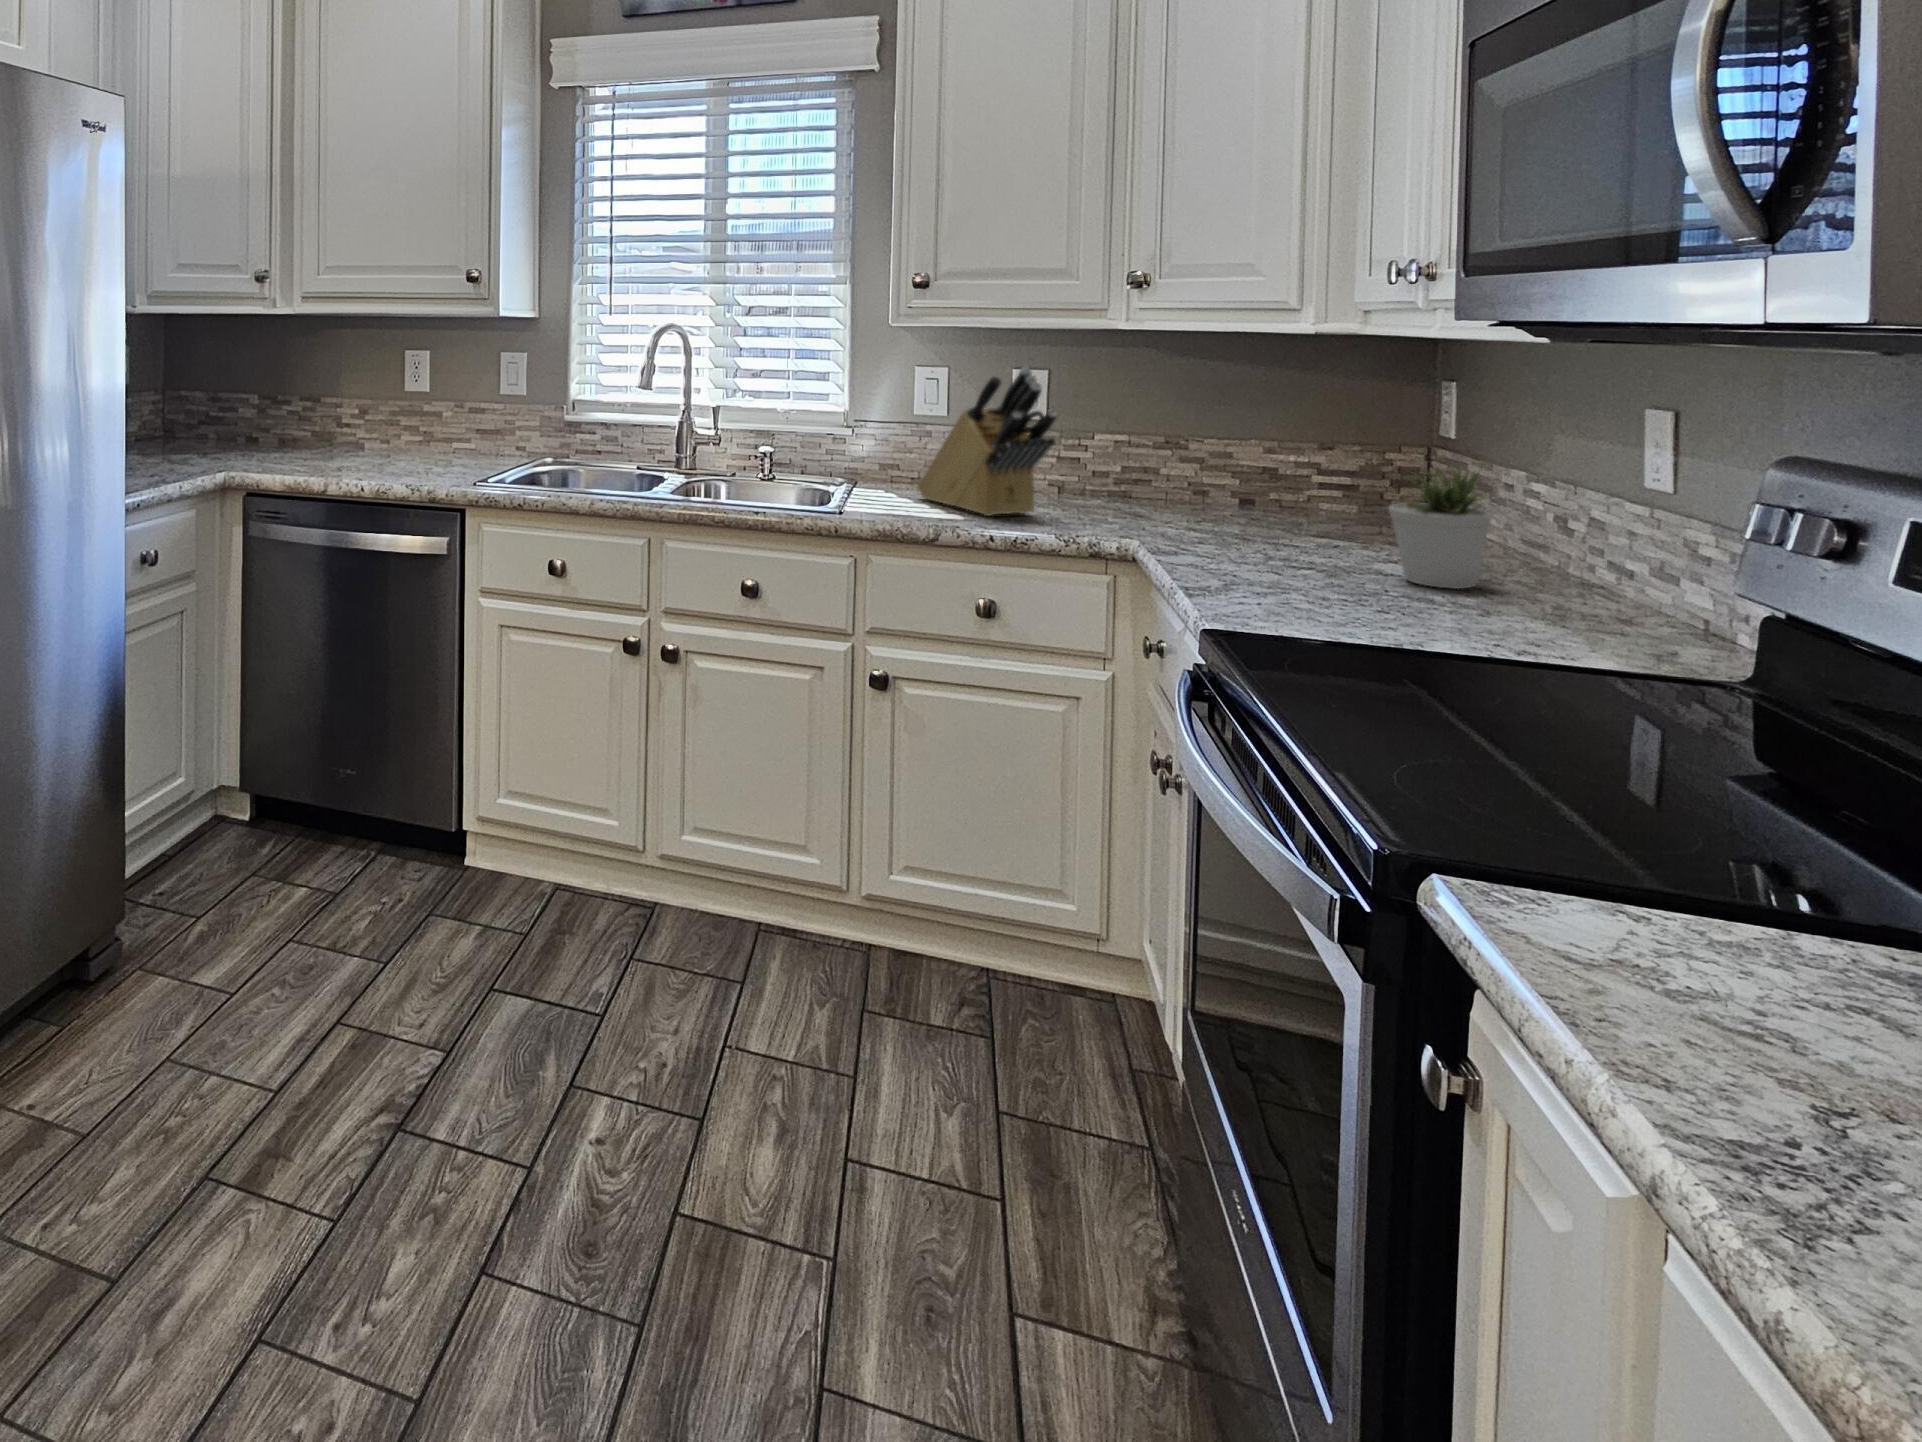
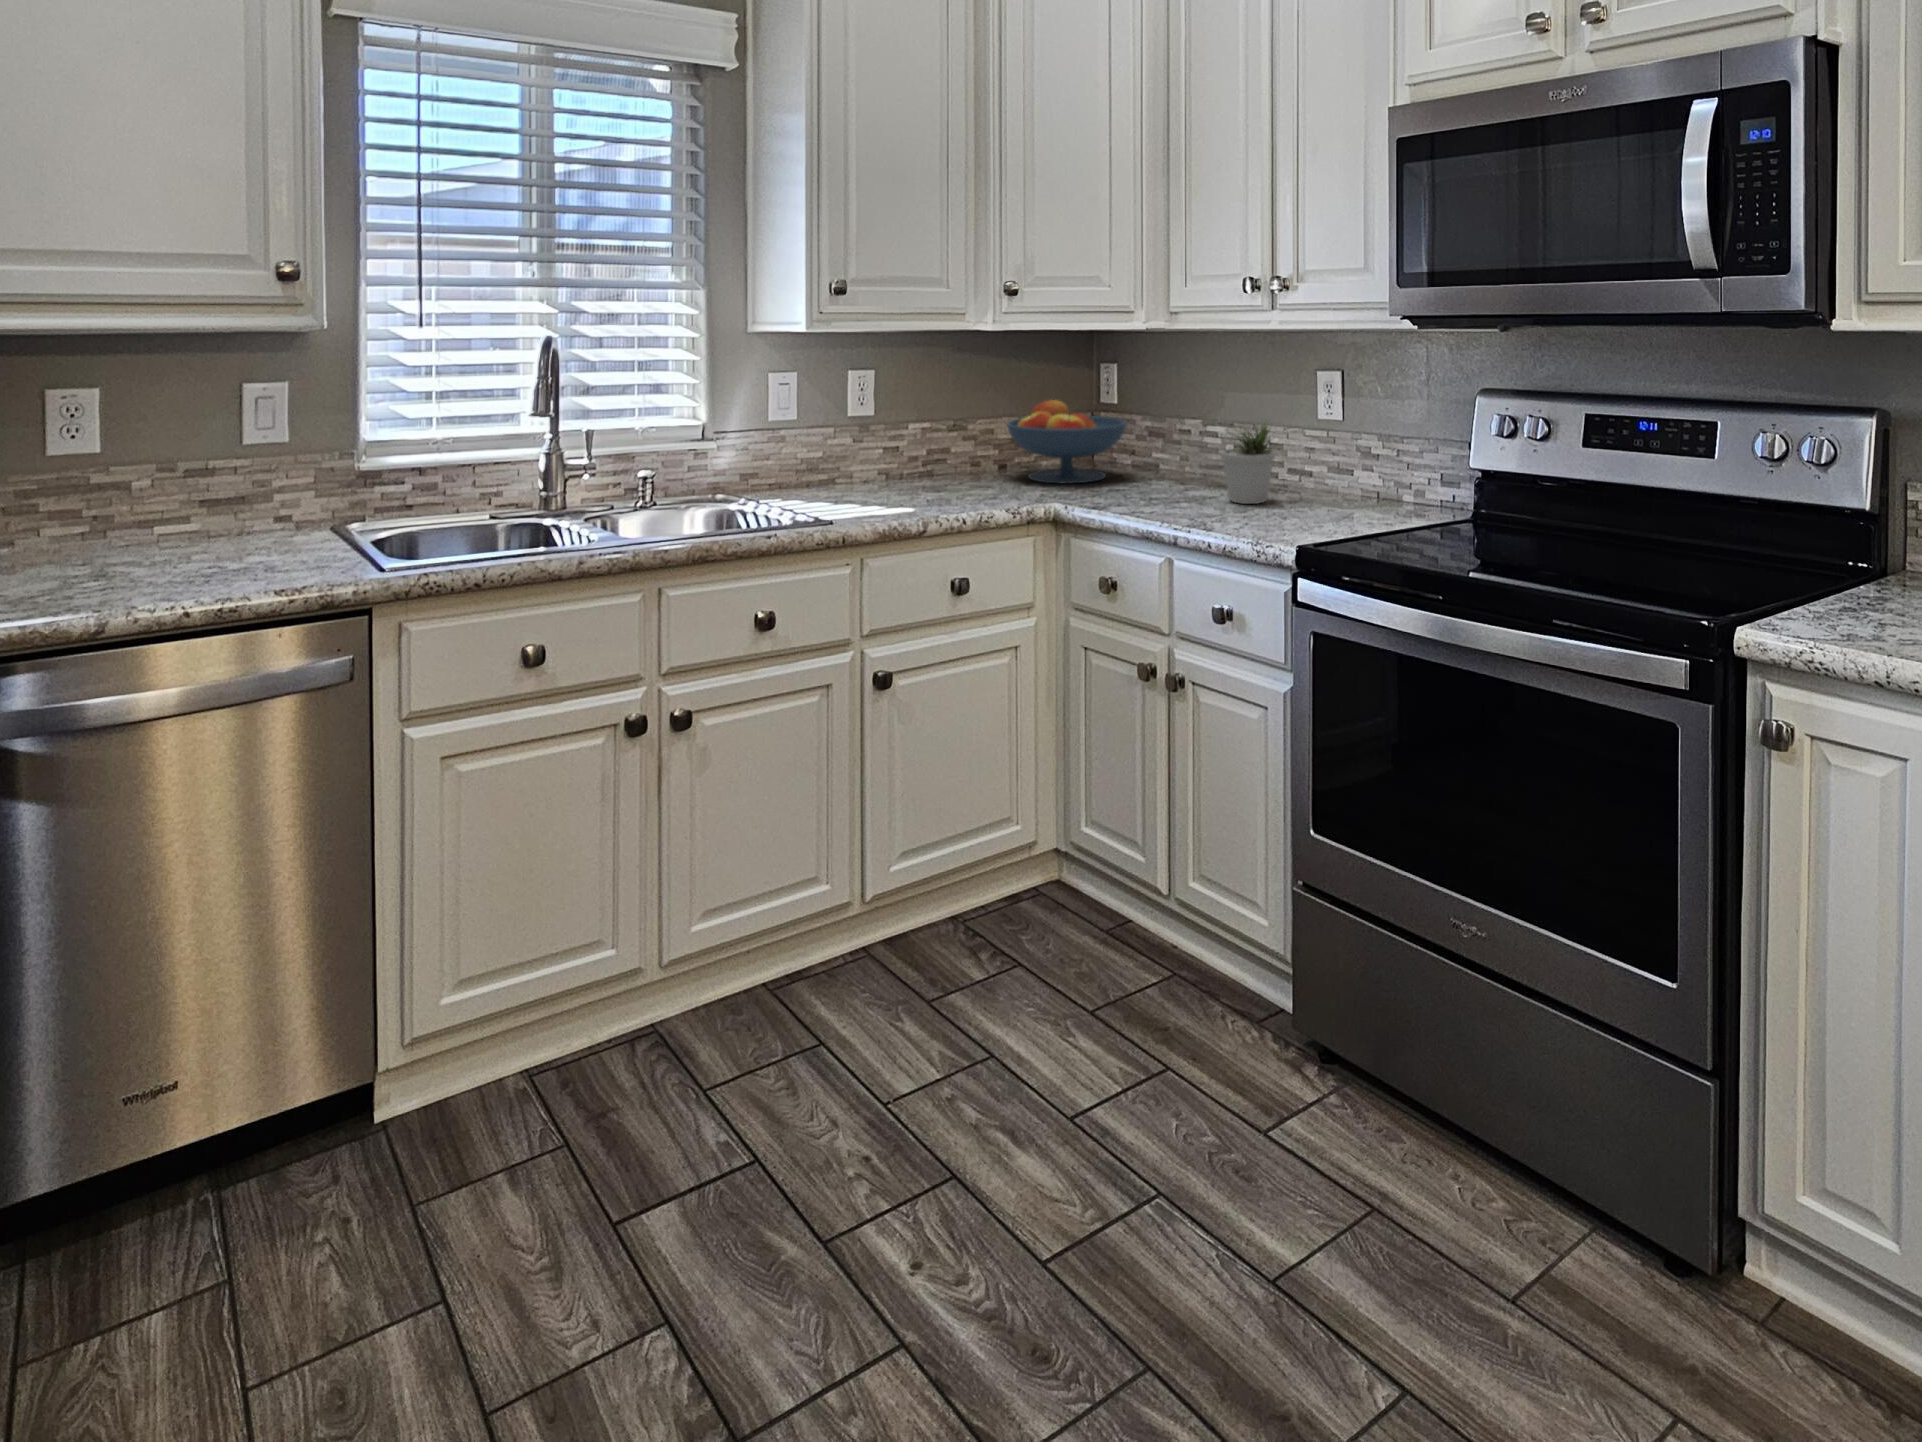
knife block: present [918,367,1057,516] -> none [829,369,982,505]
fruit bowl: none [1176,419,1369,531] -> present [1007,400,1127,484]

